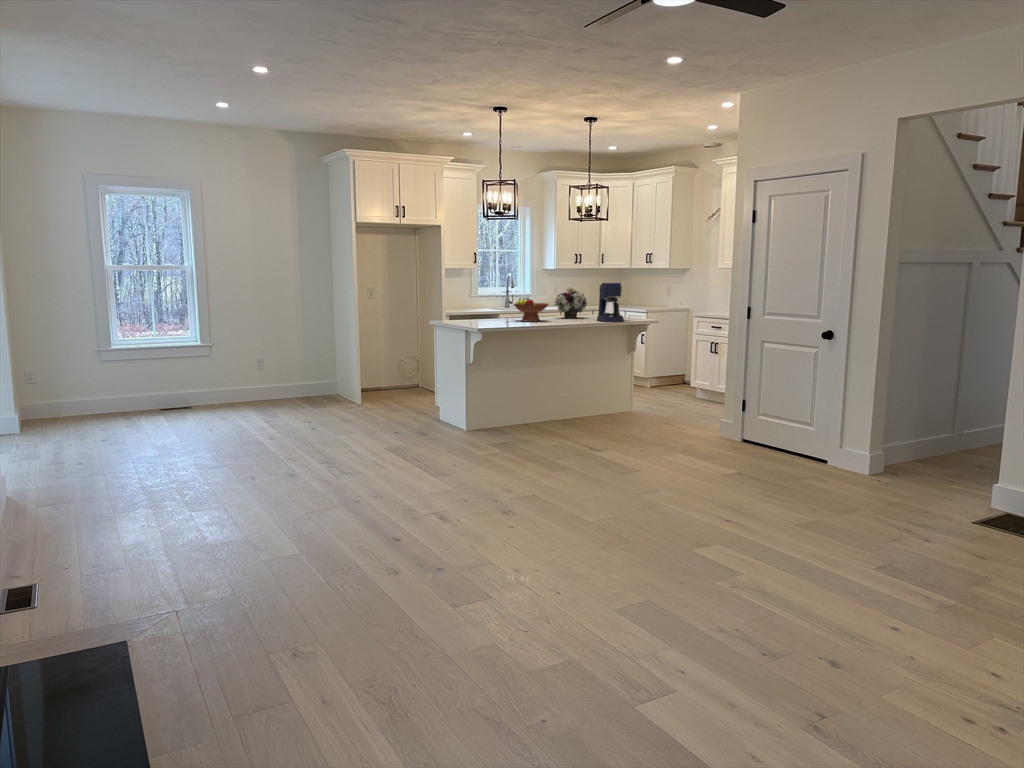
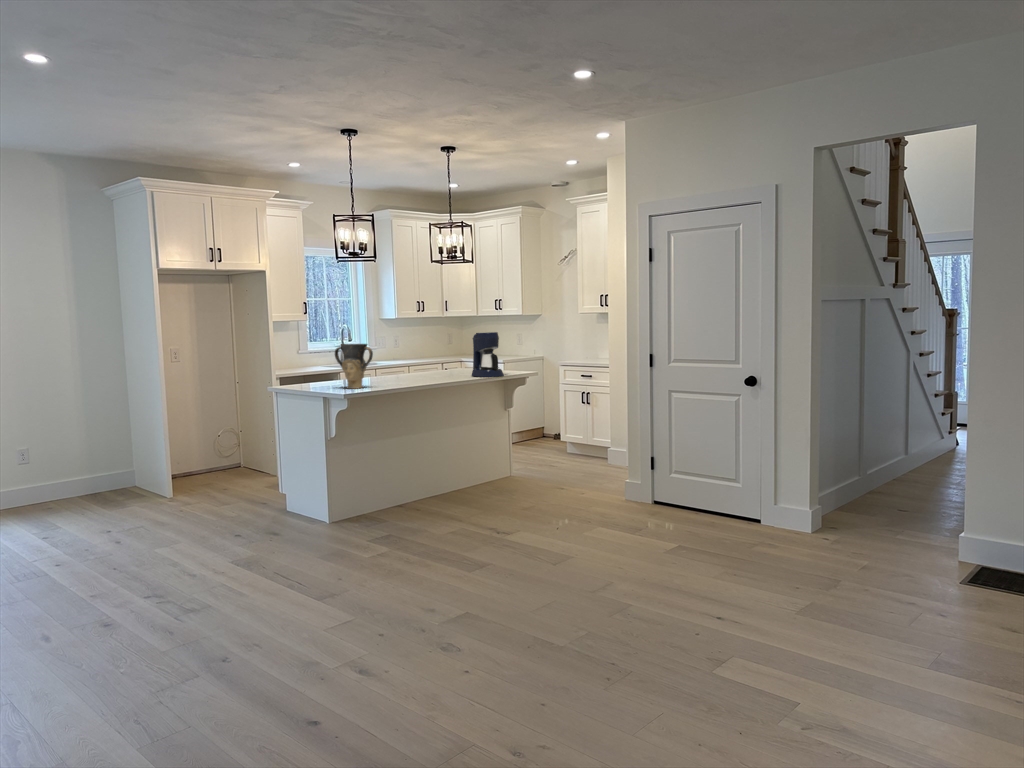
flower arrangement: present [554,286,587,319] -> none [416,337,454,375]
vase: none [476,288,505,324] -> present [335,344,373,389]
fruit bowl: present [514,298,549,322] -> none [375,353,418,382]

